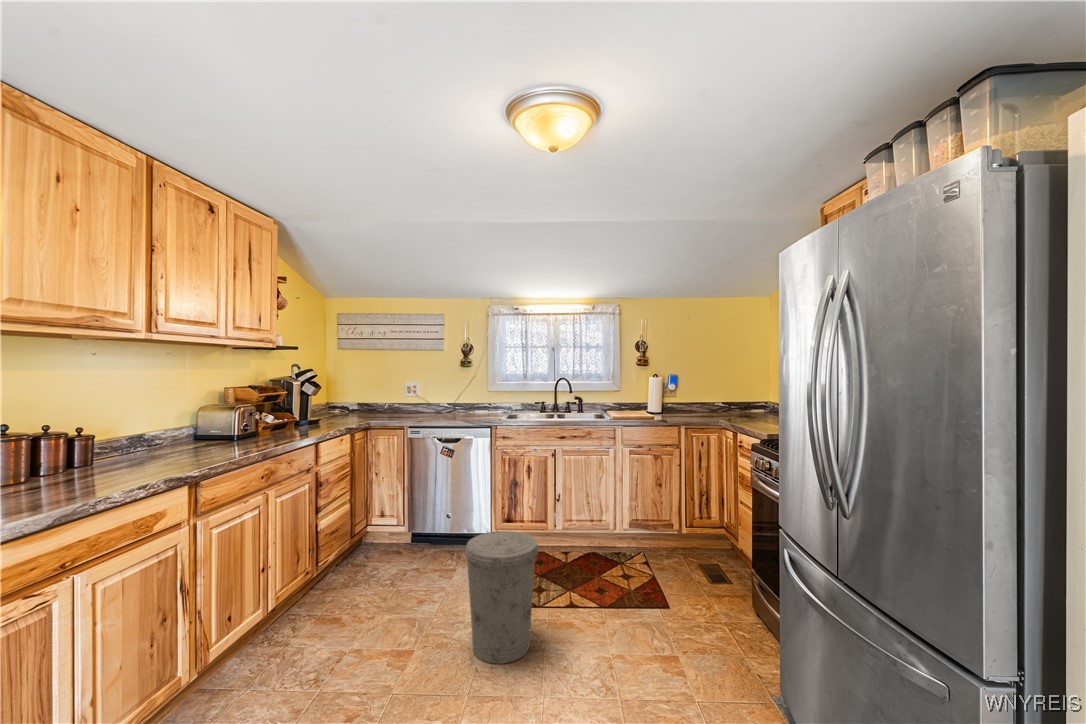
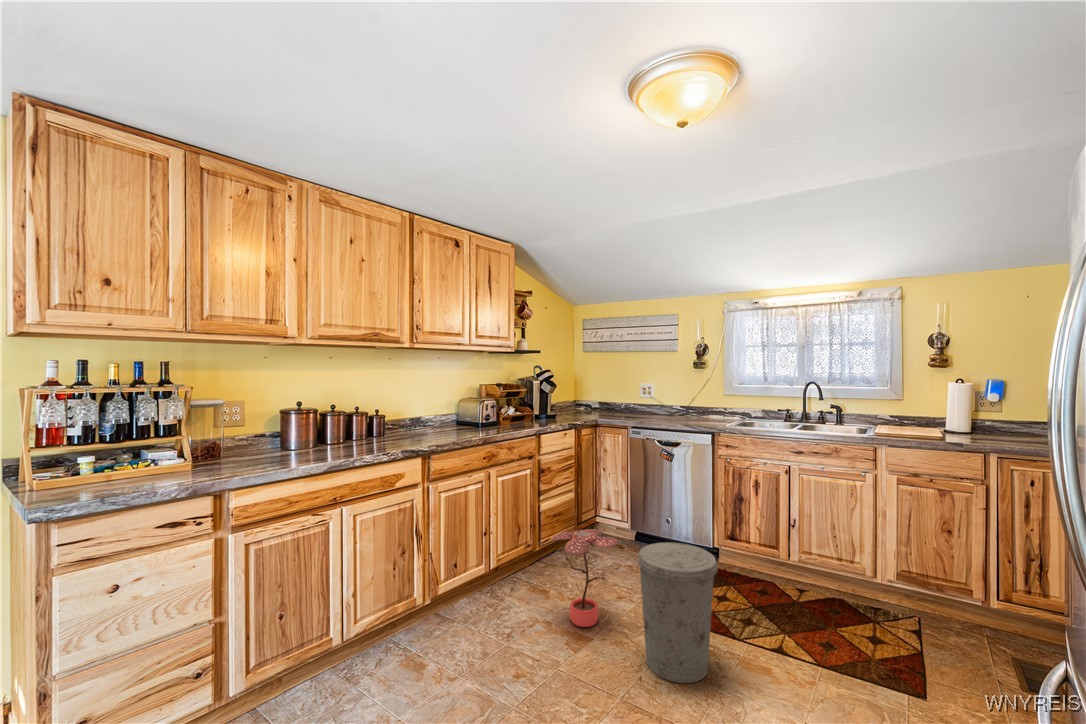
potted plant: none [357,537,434,644] -> present [551,529,618,627]

